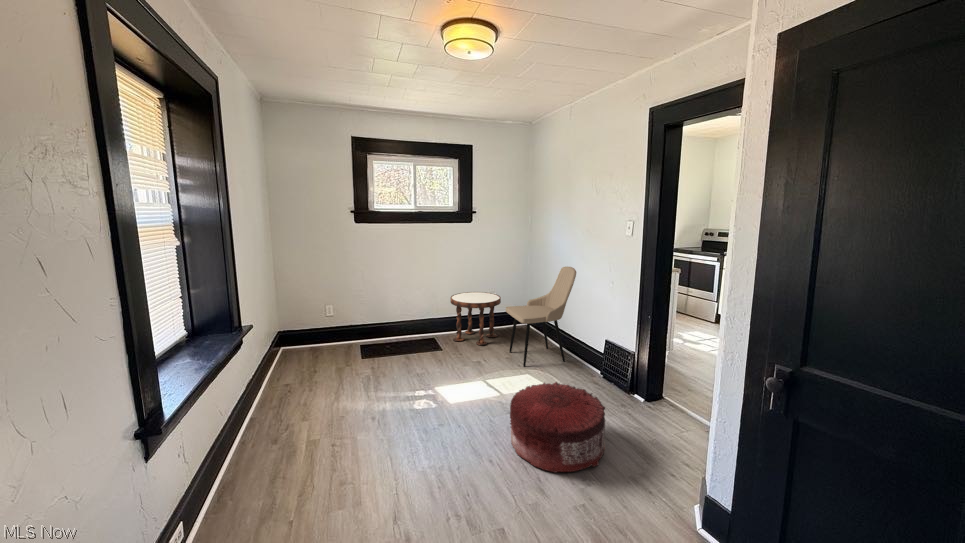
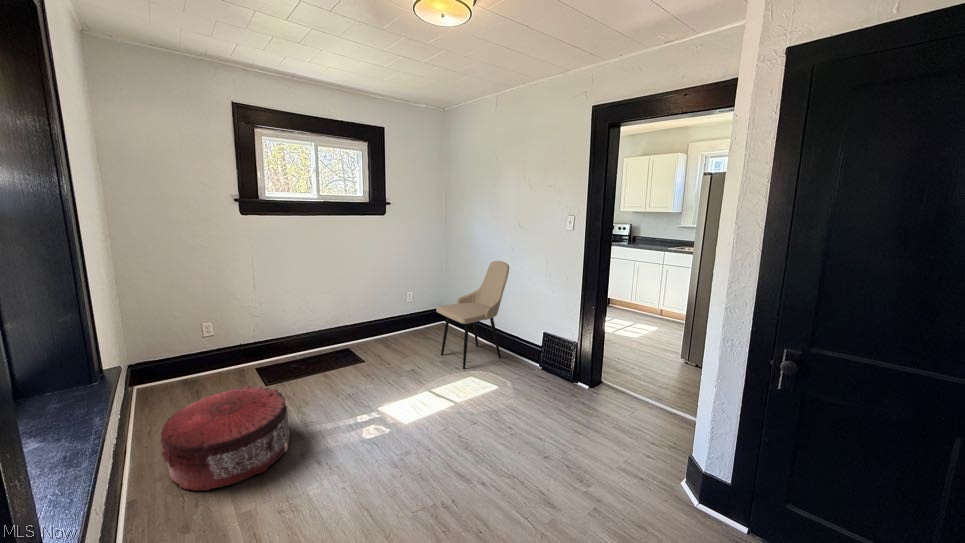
side table: present [451,292,501,345] -> none [367,292,424,351]
pouf: present [510,382,605,473] -> present [161,386,291,491]

